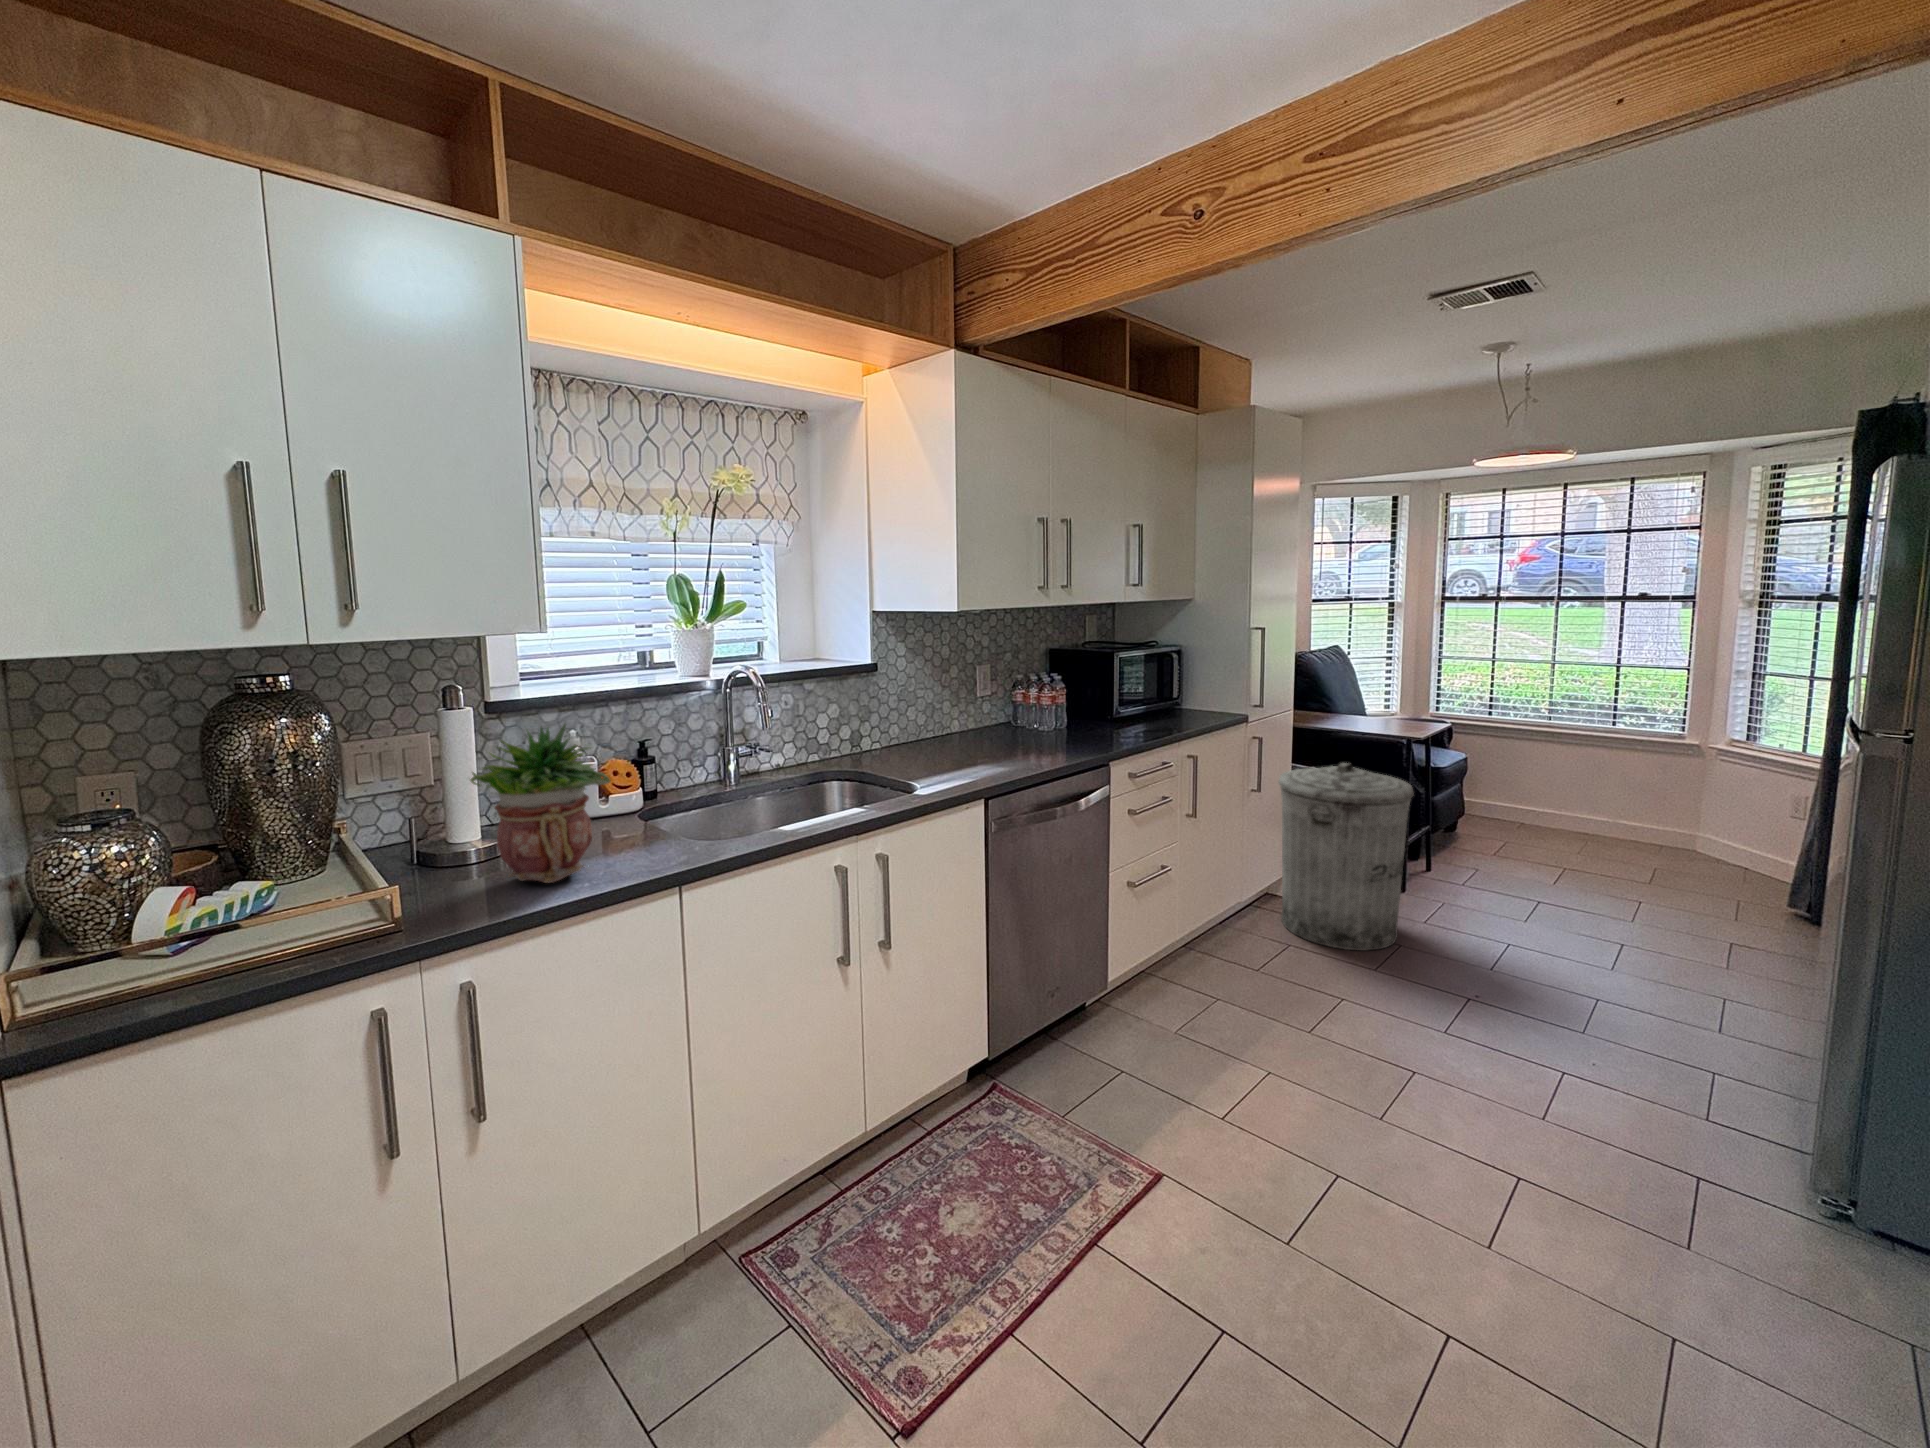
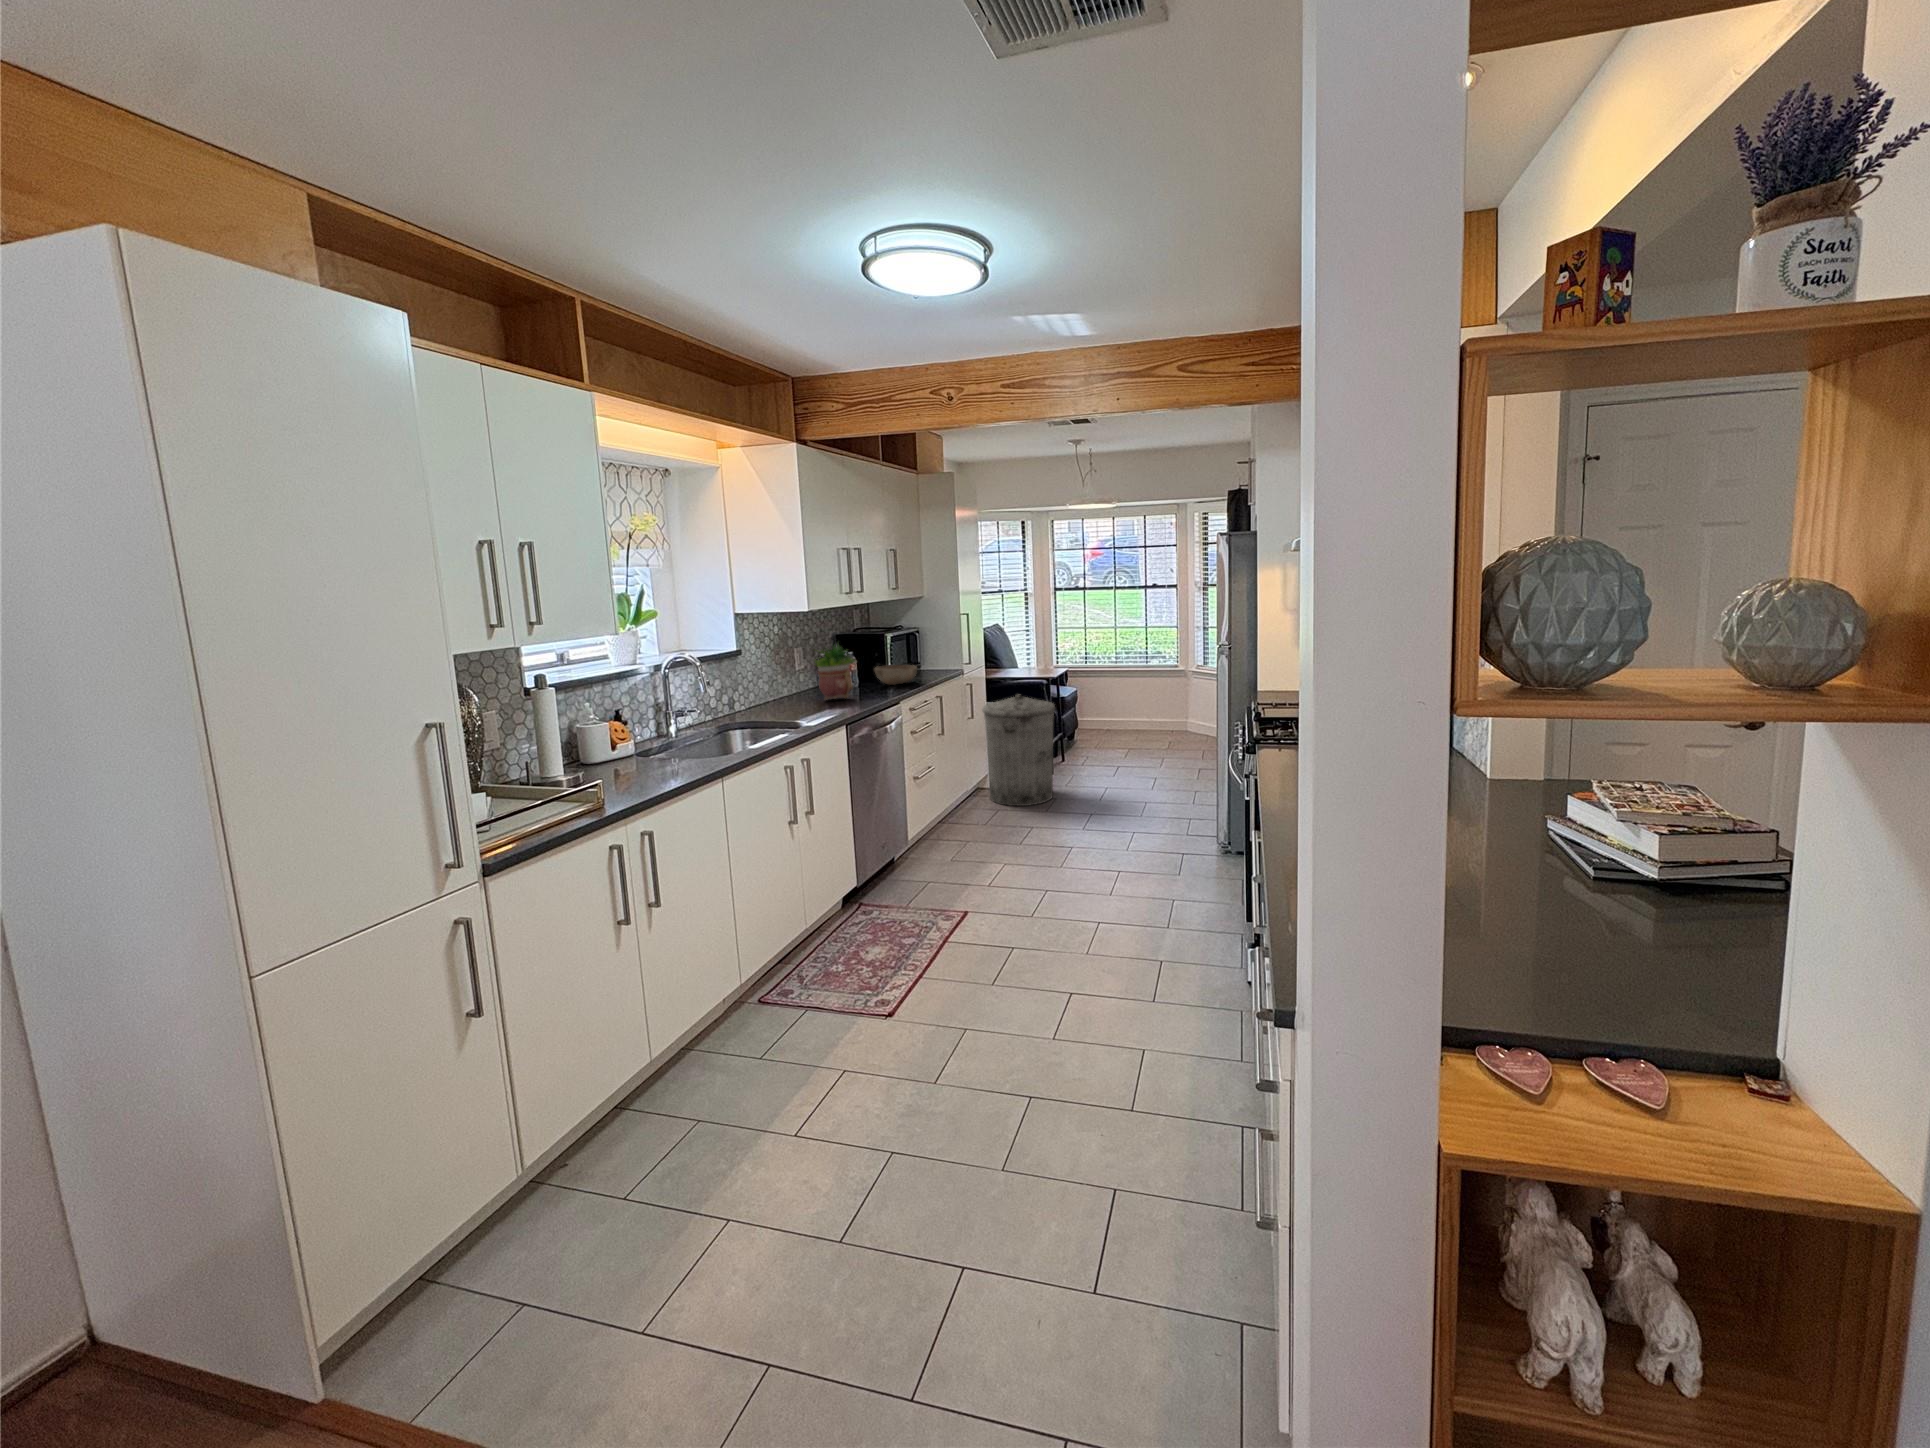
bowl: none [1090,700,1157,731] -> present [875,665,917,685]
potted plant: present [470,724,610,883] -> present [815,645,856,700]

